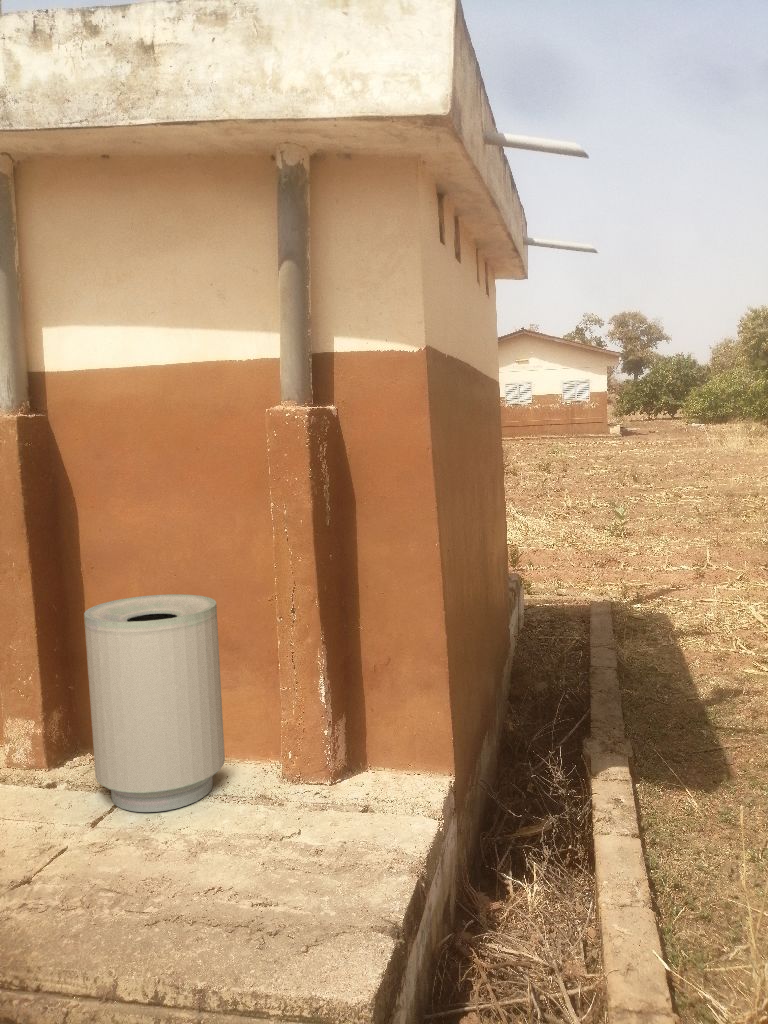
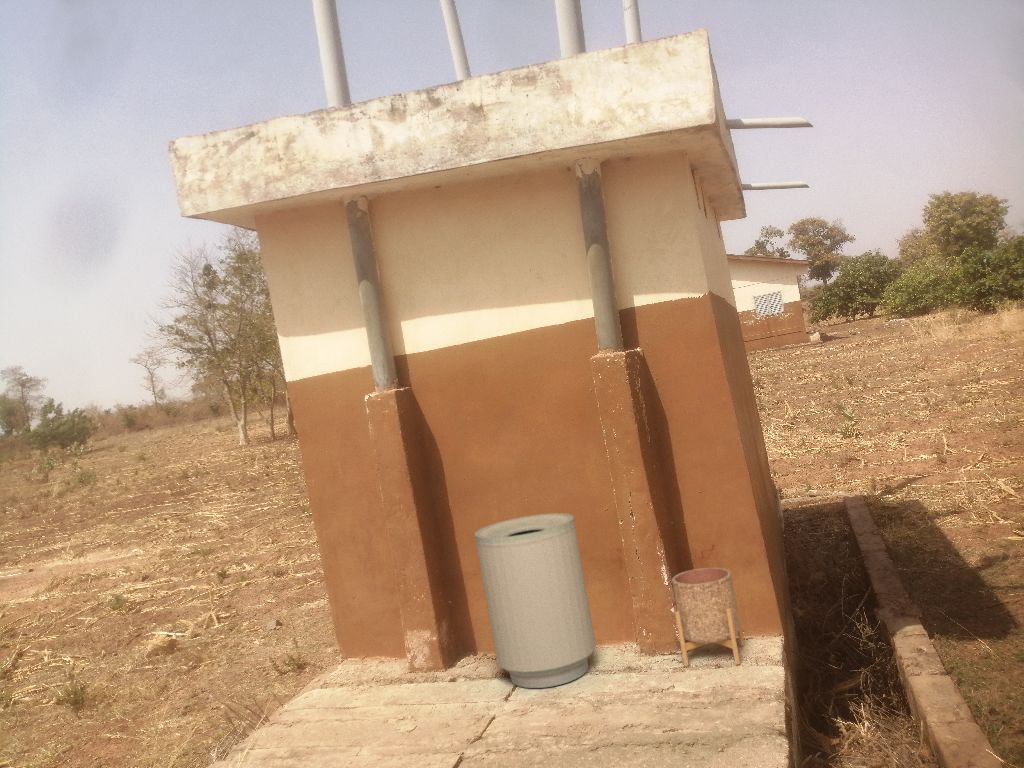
planter: none [319,686,405,812] -> present [672,568,745,667]

